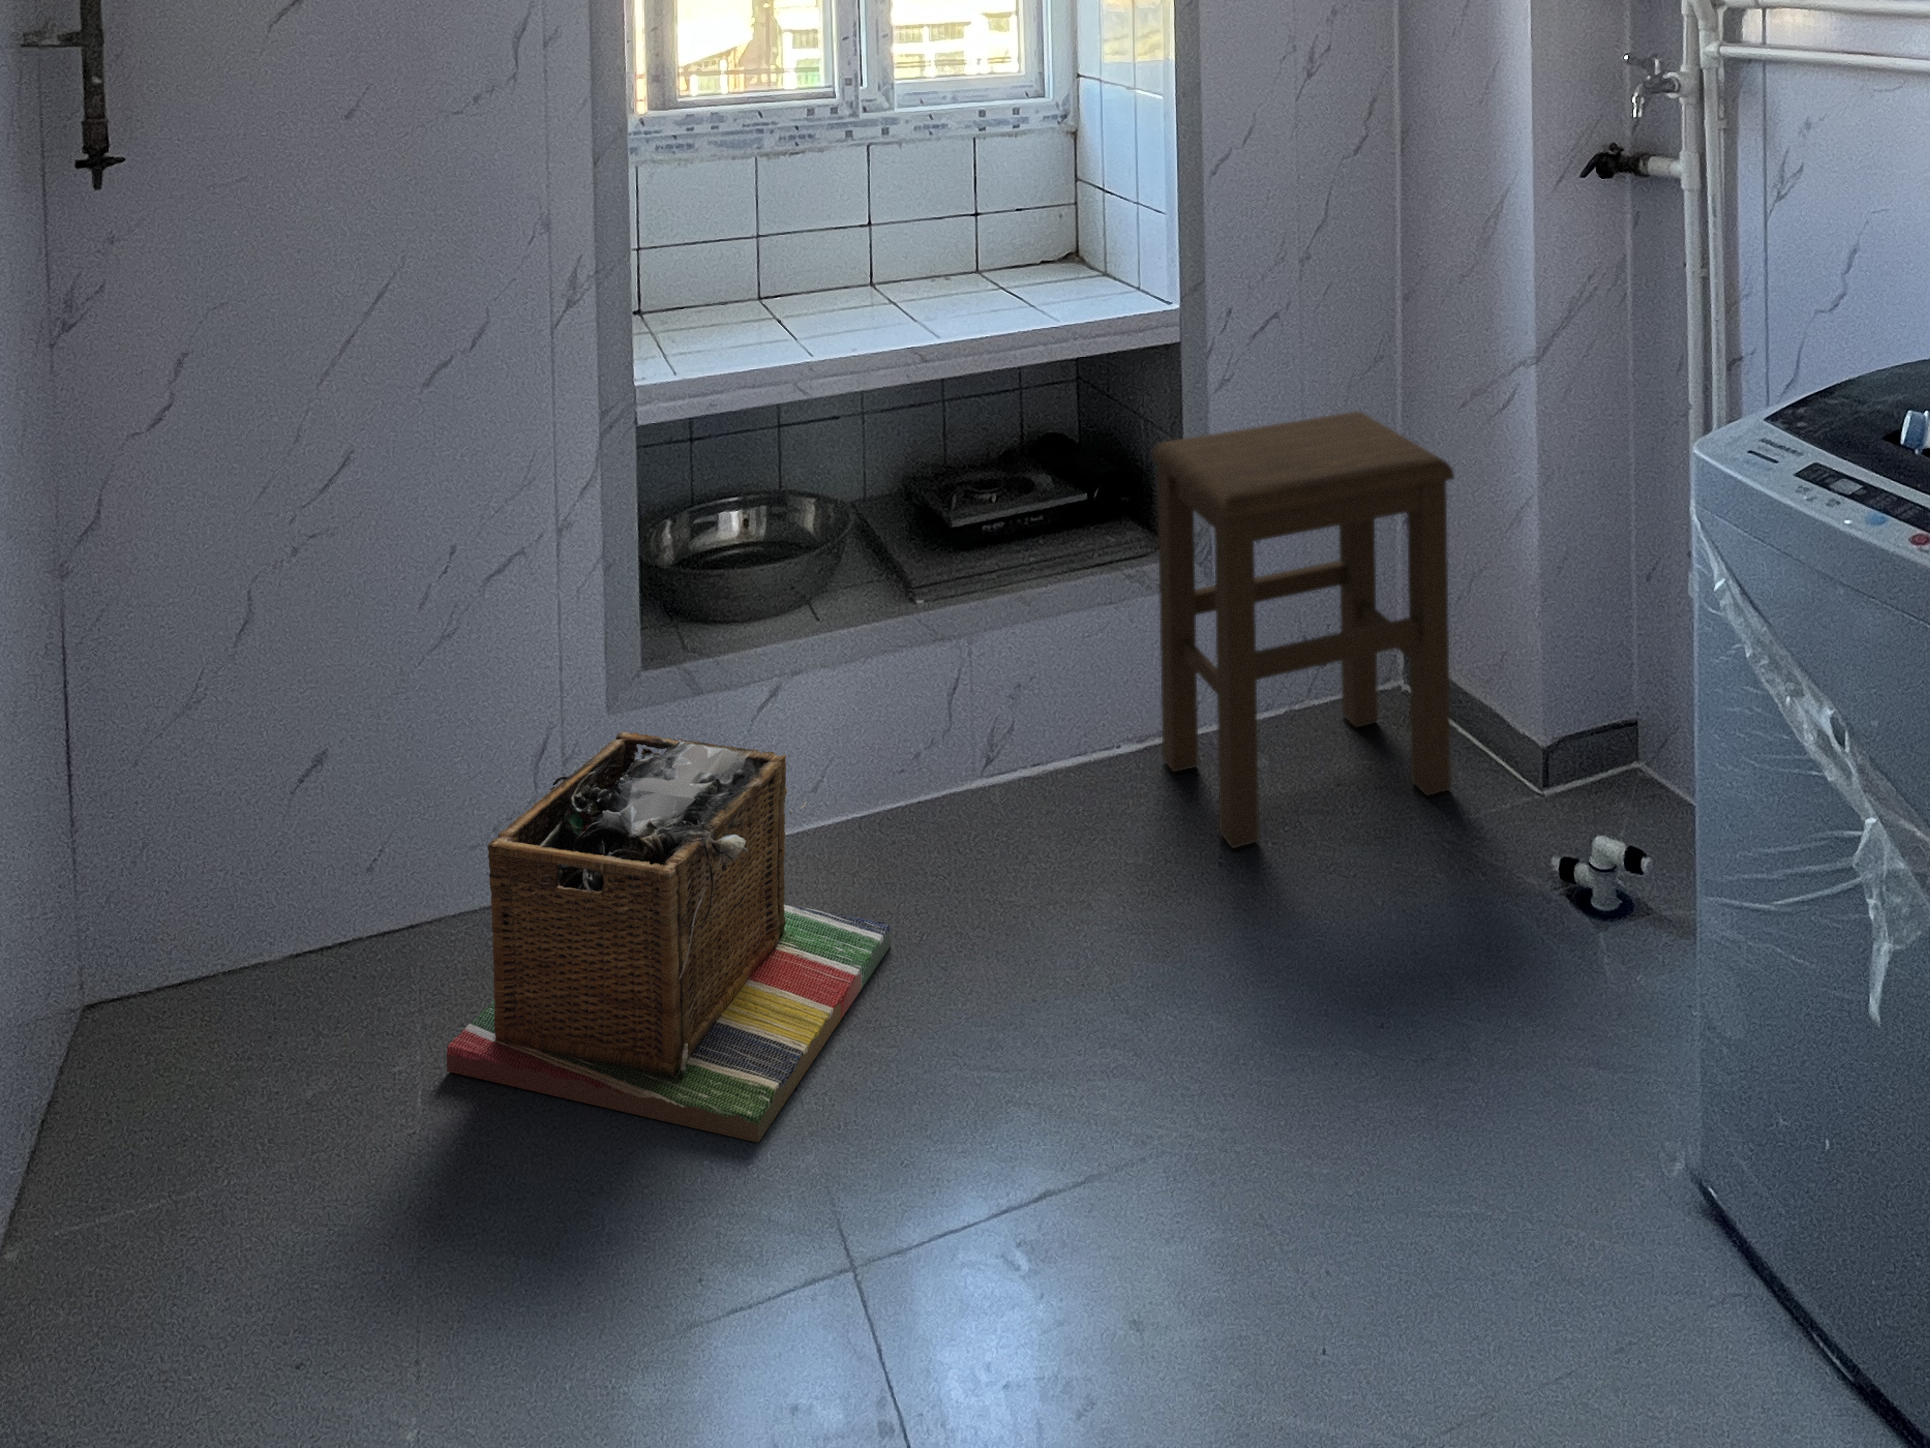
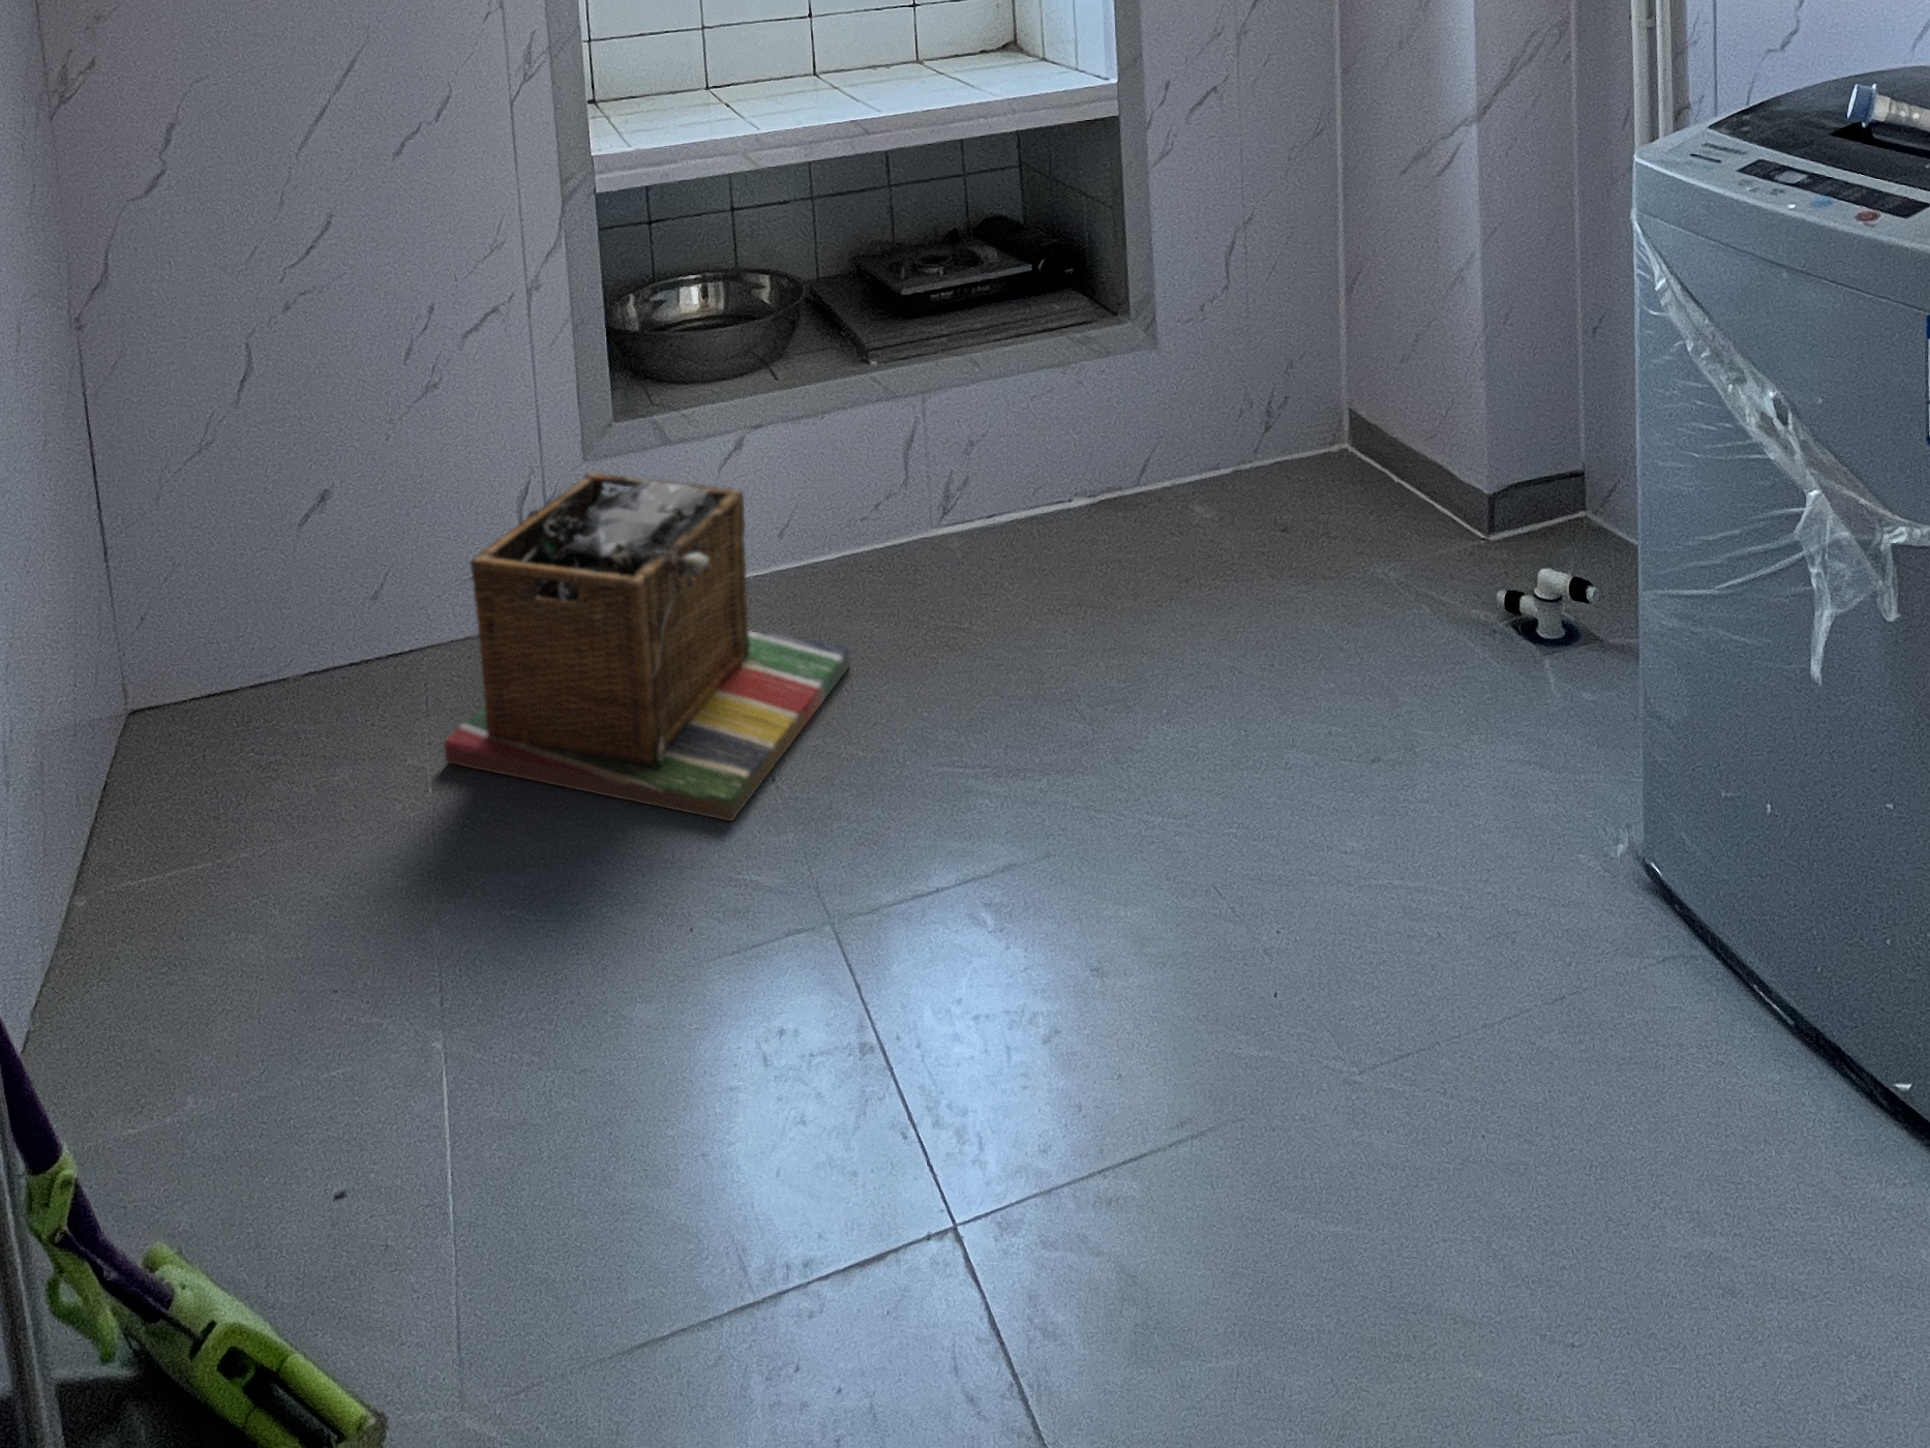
stool: present [1151,411,1454,848] -> none [1088,183,1391,588]

